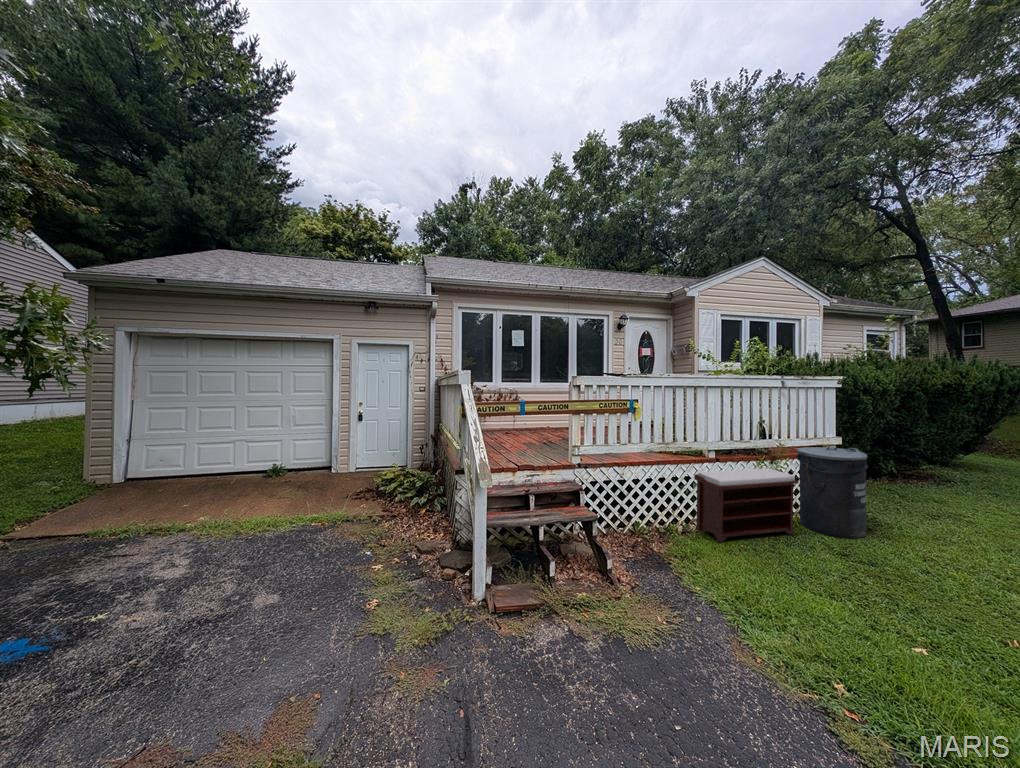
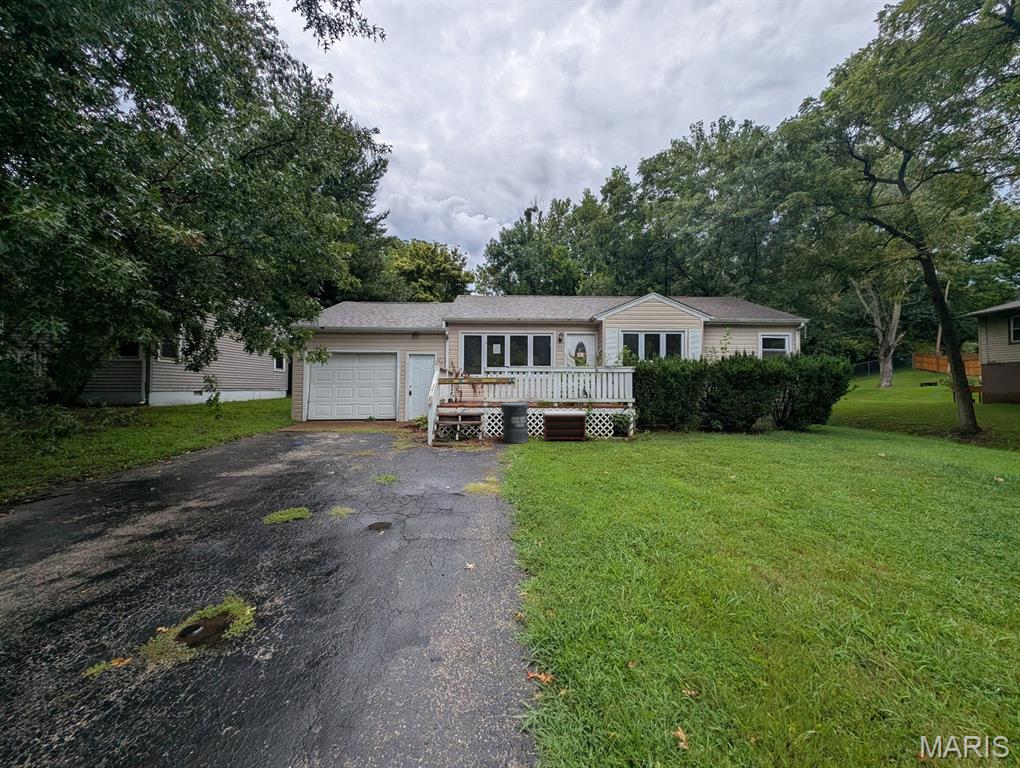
trash can: present [797,447,868,538] -> present [501,402,529,443]

